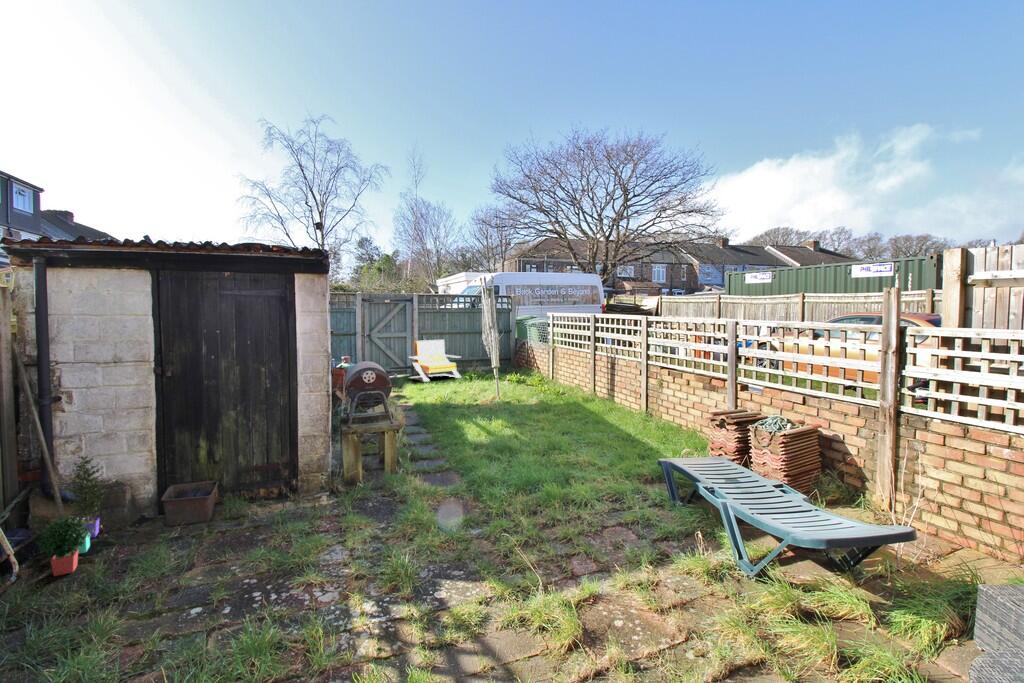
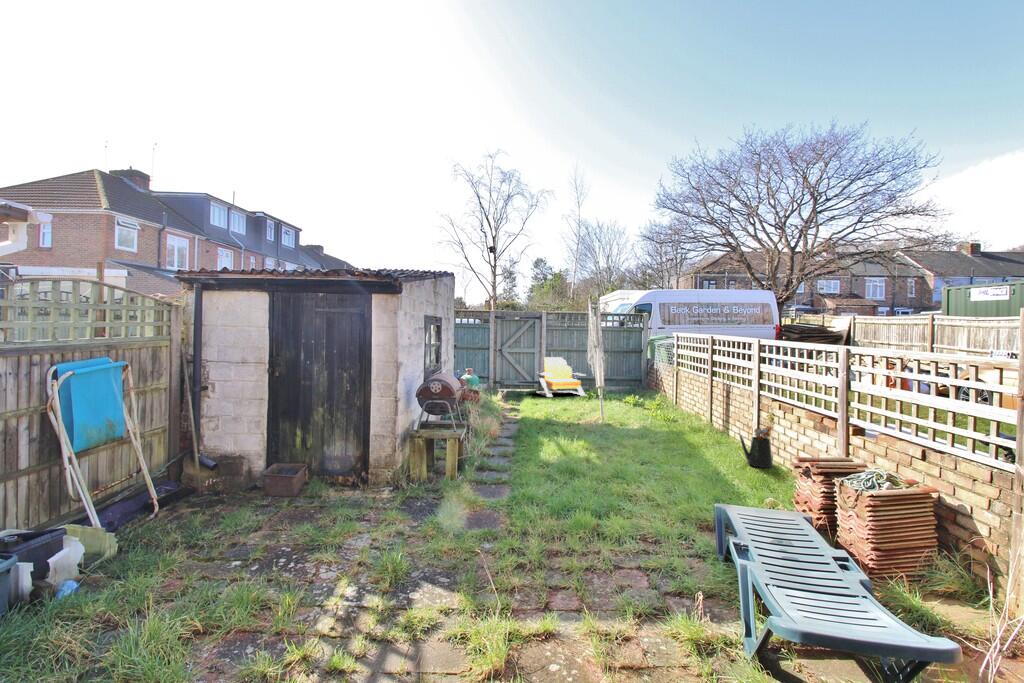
watering can: none [639,389,671,427] -> present [740,426,773,468]
potted plant: present [37,455,107,576] -> none [165,430,230,520]

